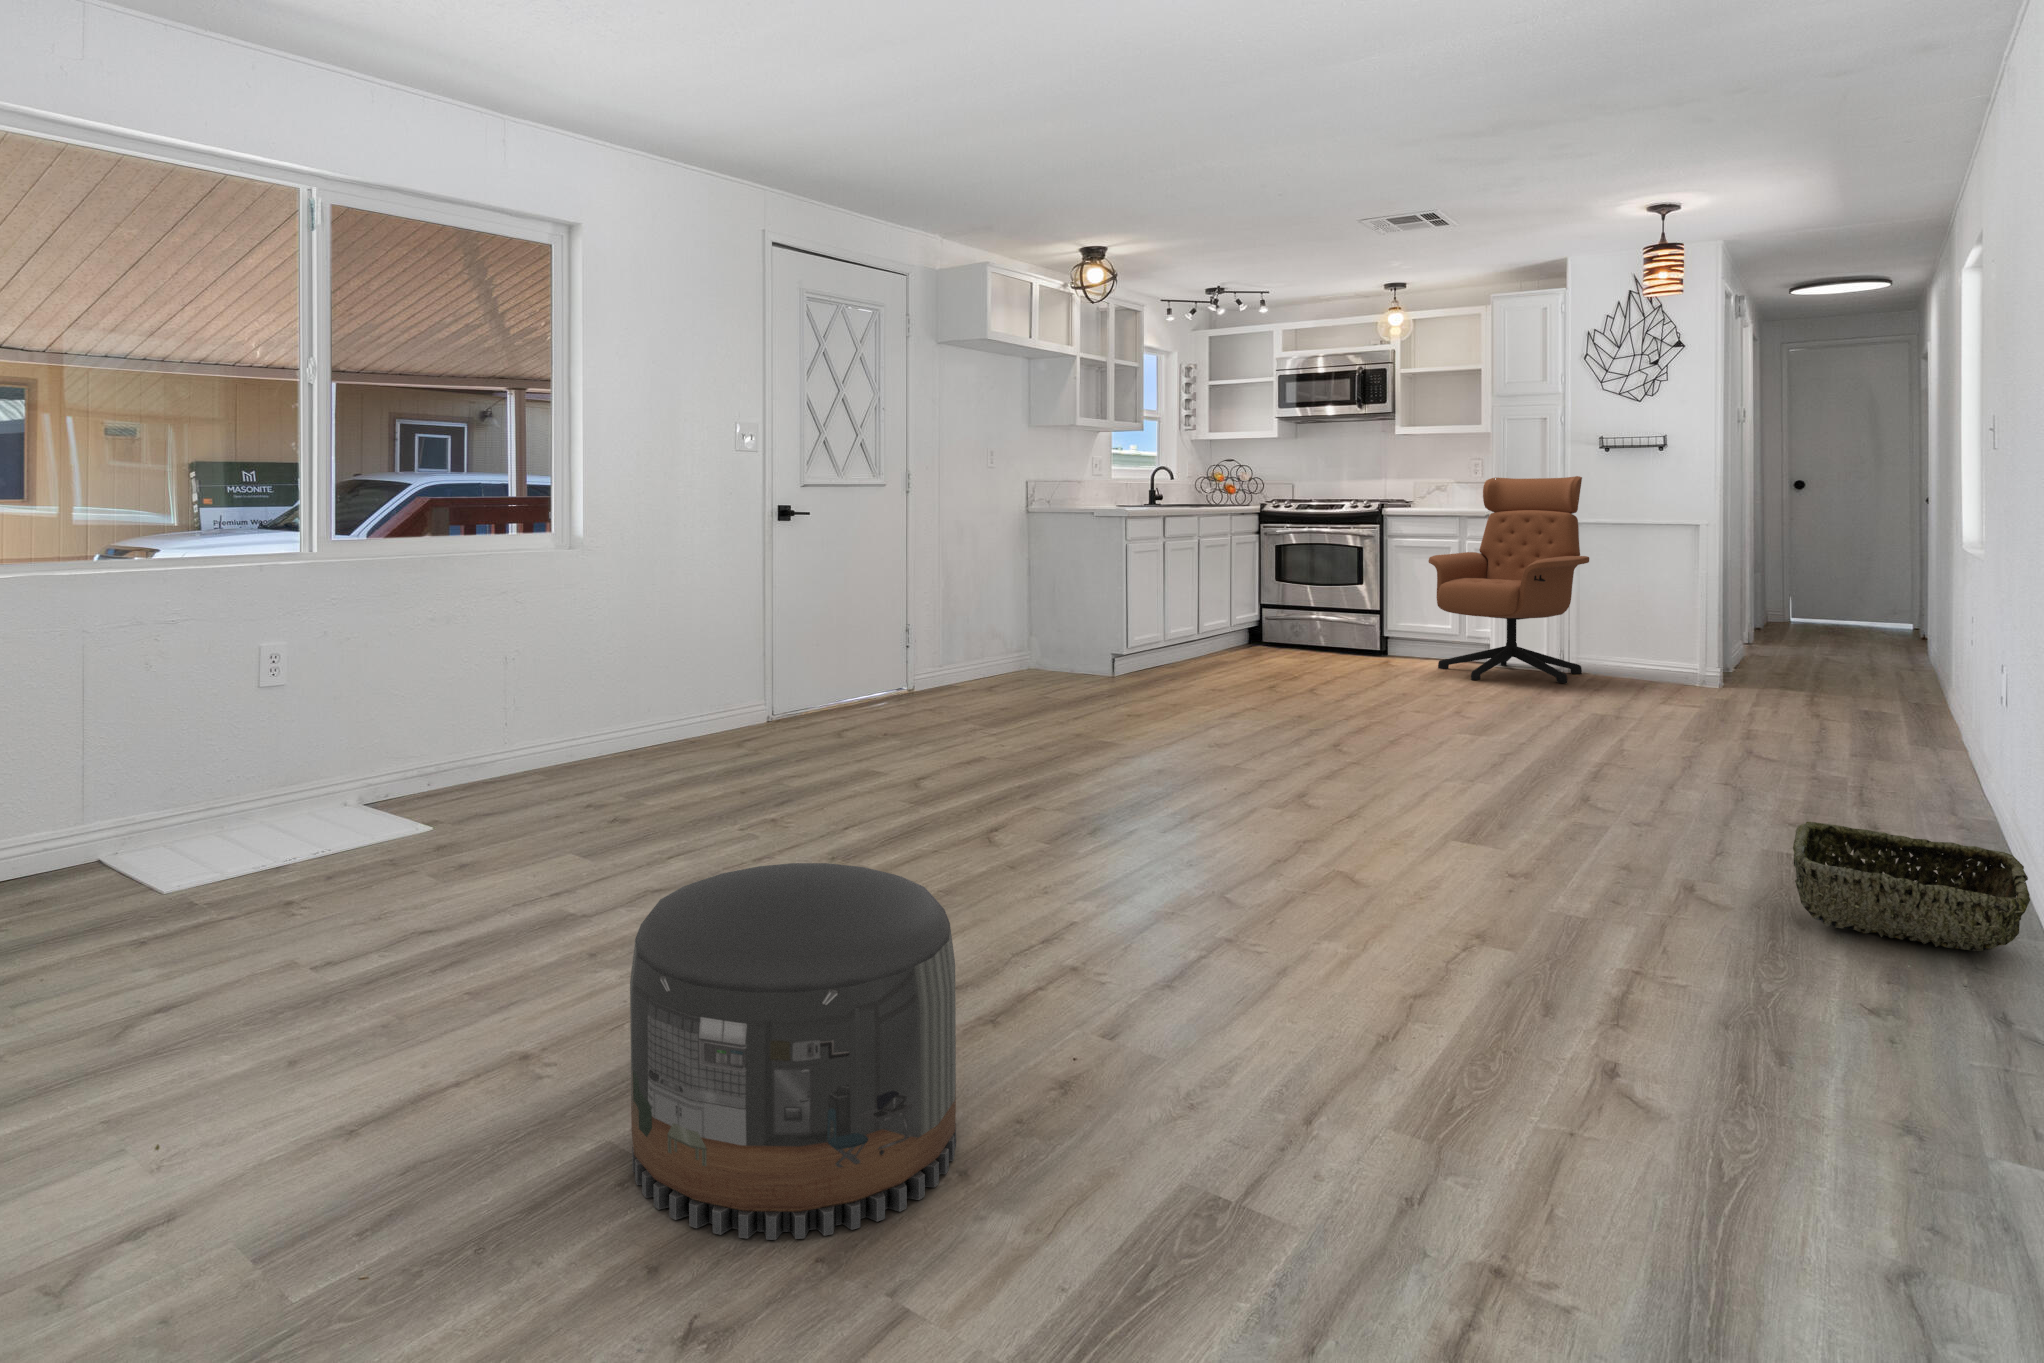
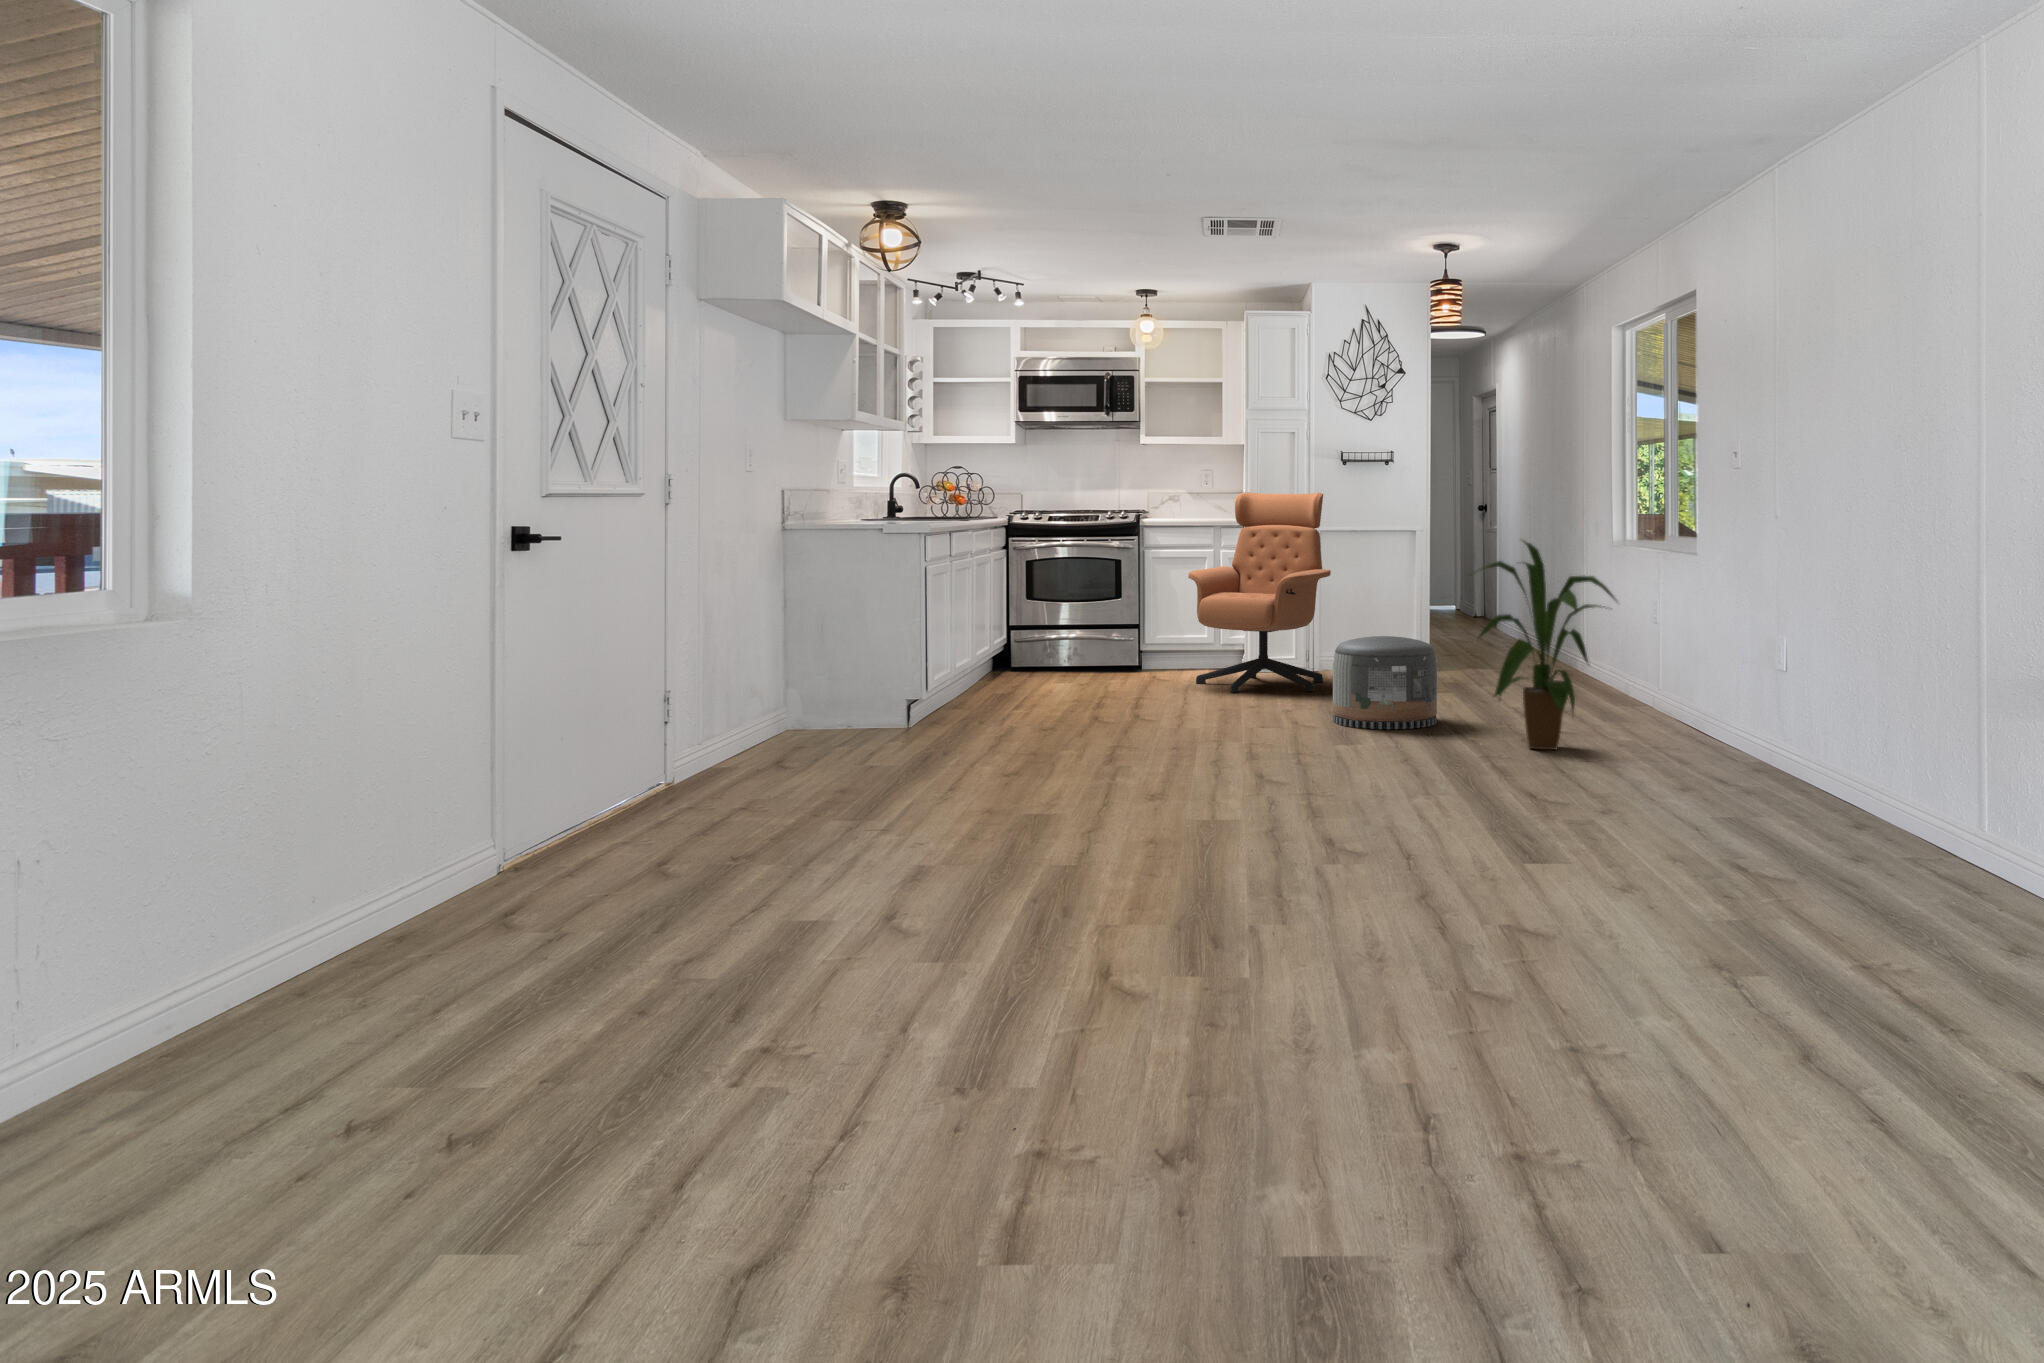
house plant: none [1744,518,1970,776] -> present [1470,540,1616,750]
woven basket: present [1793,822,2030,951] -> none [1522,776,1659,855]
pouf: present [630,863,956,1240] -> present [1333,636,1437,729]

